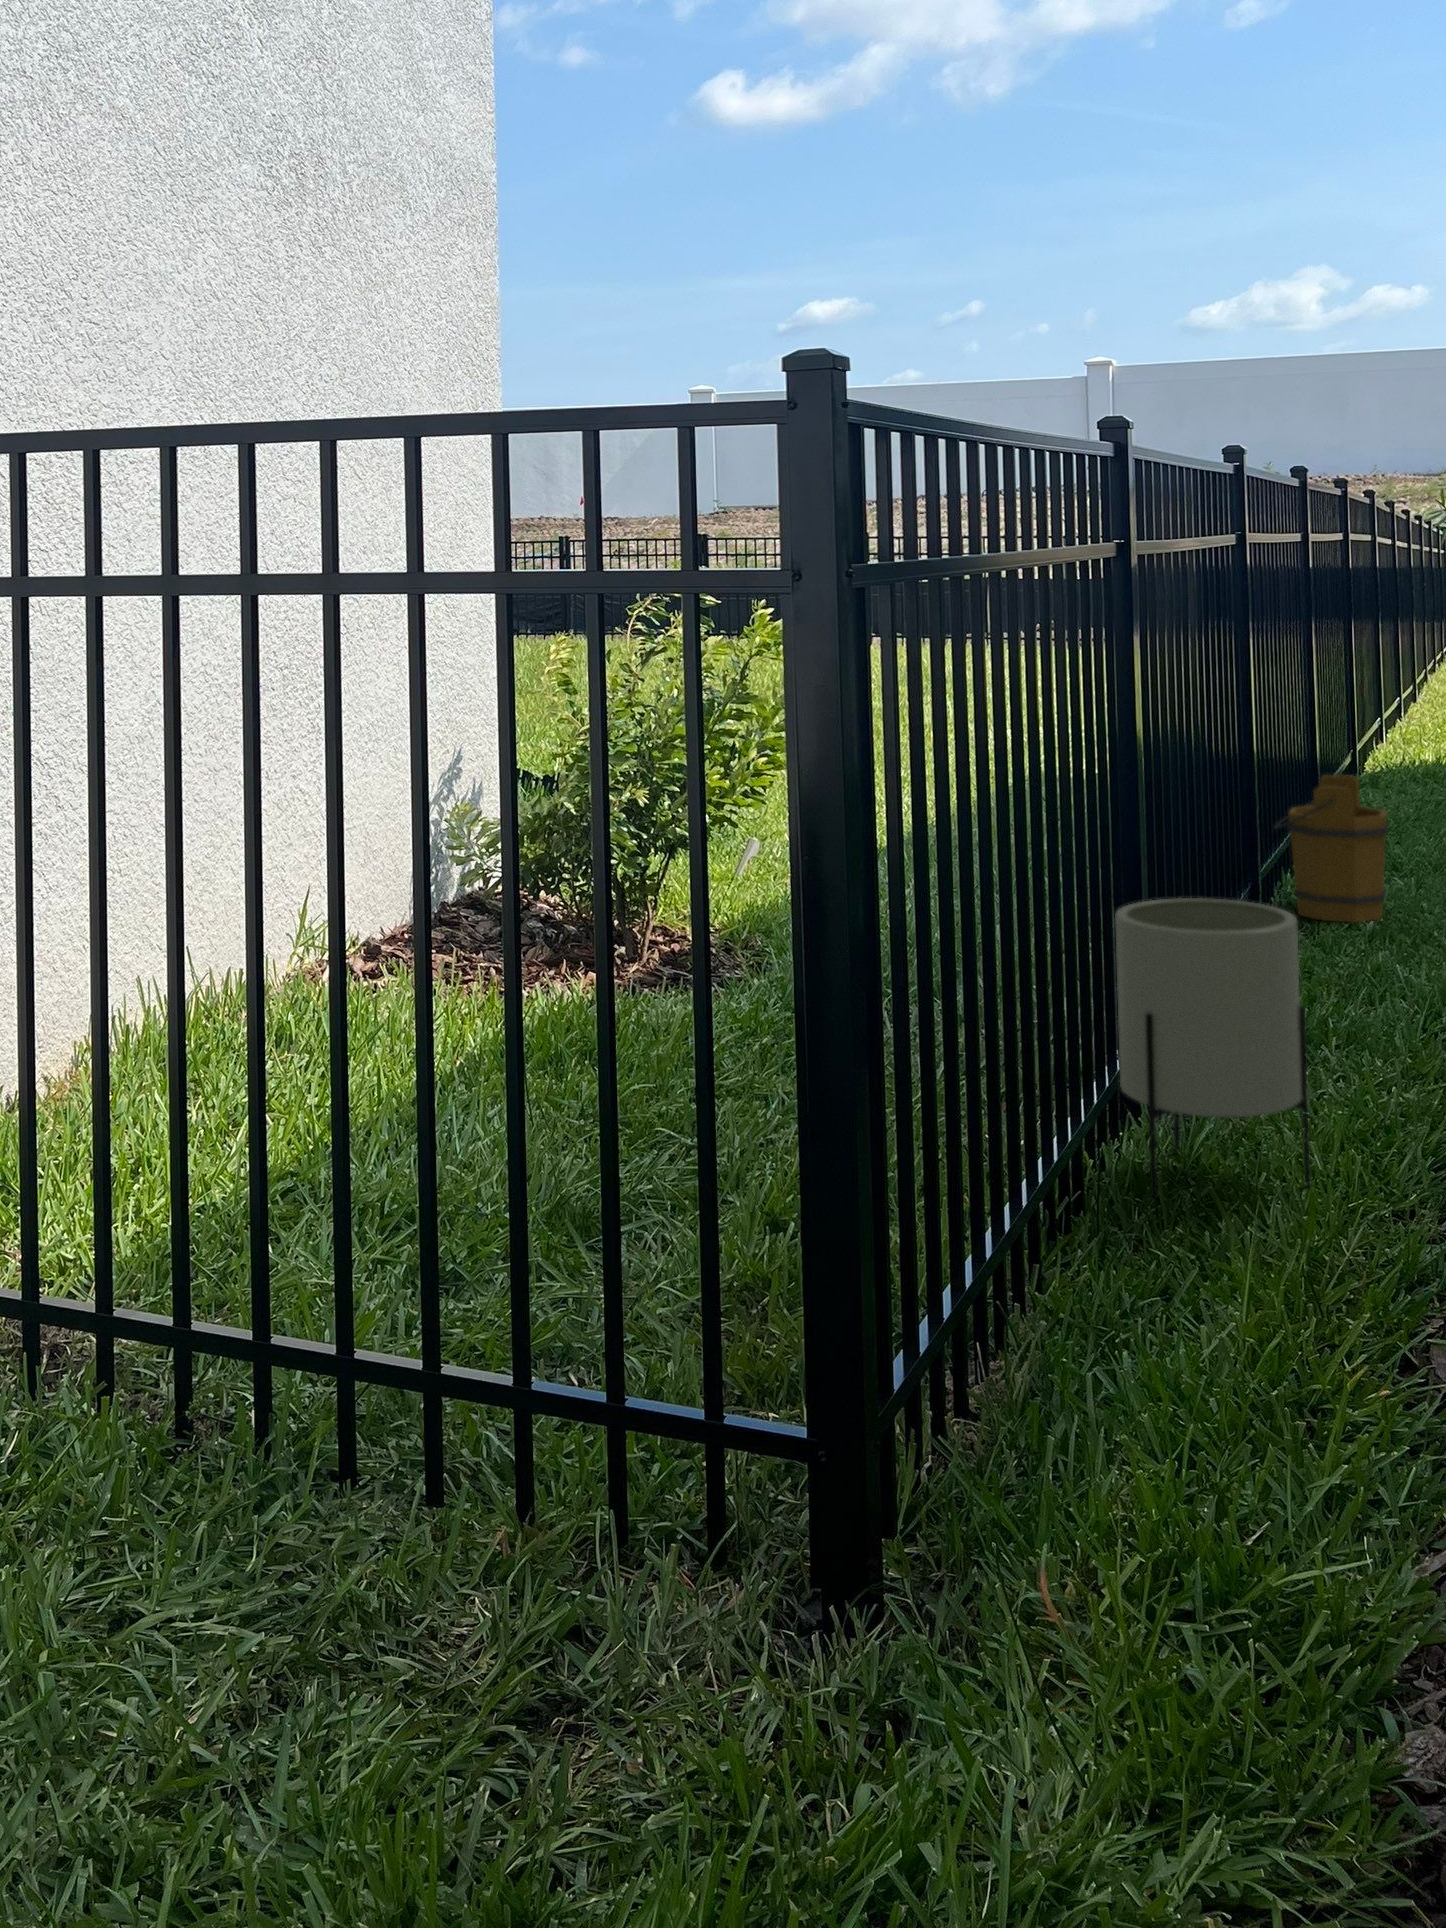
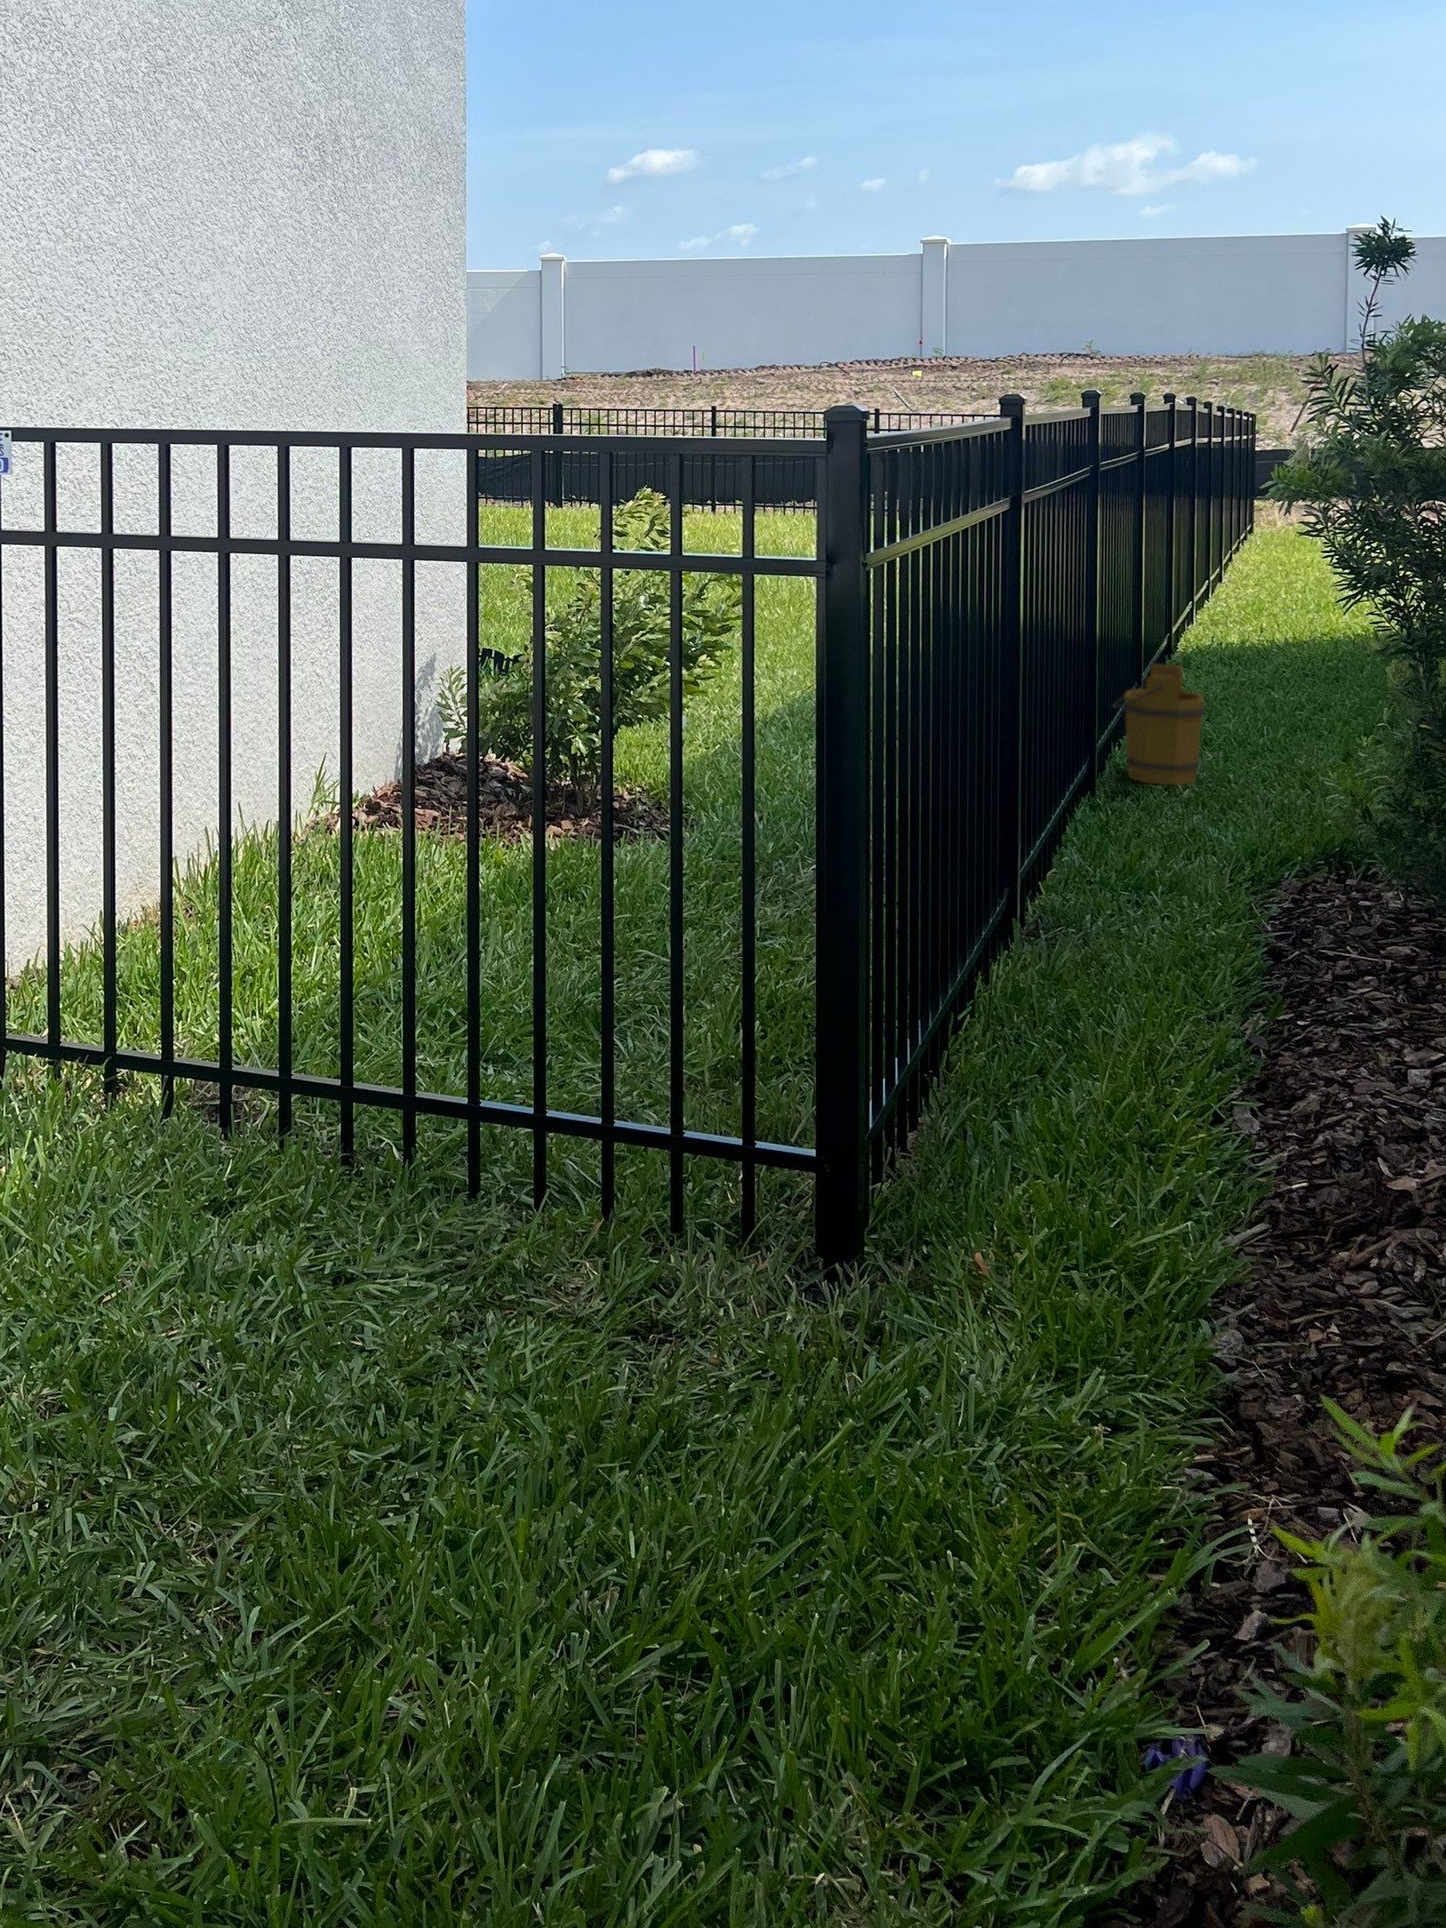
planter: present [1115,898,1310,1197] -> none [1009,780,1150,1002]

